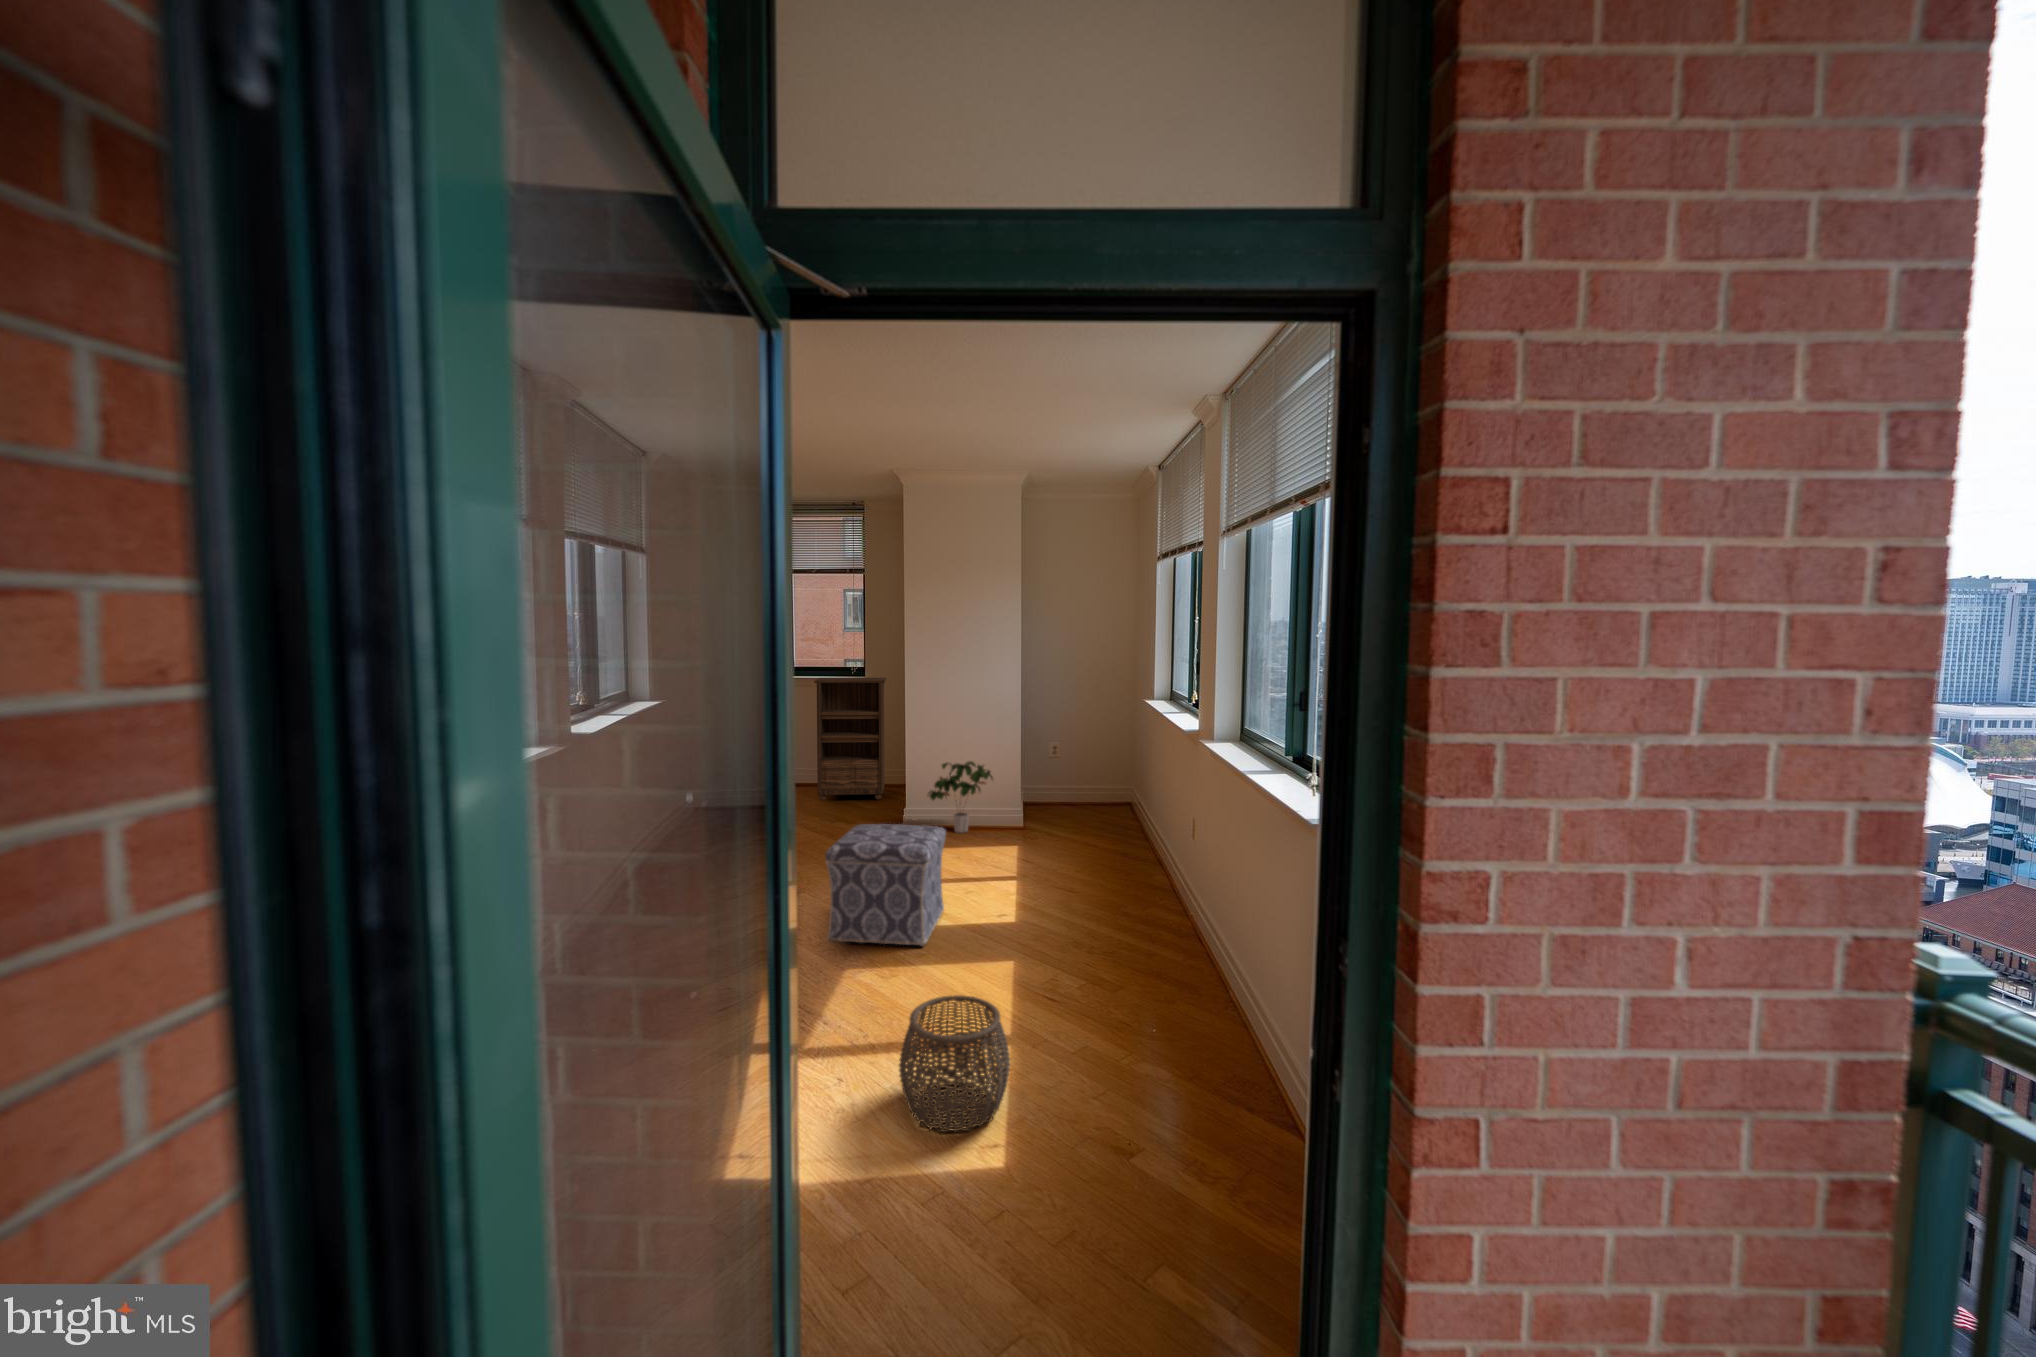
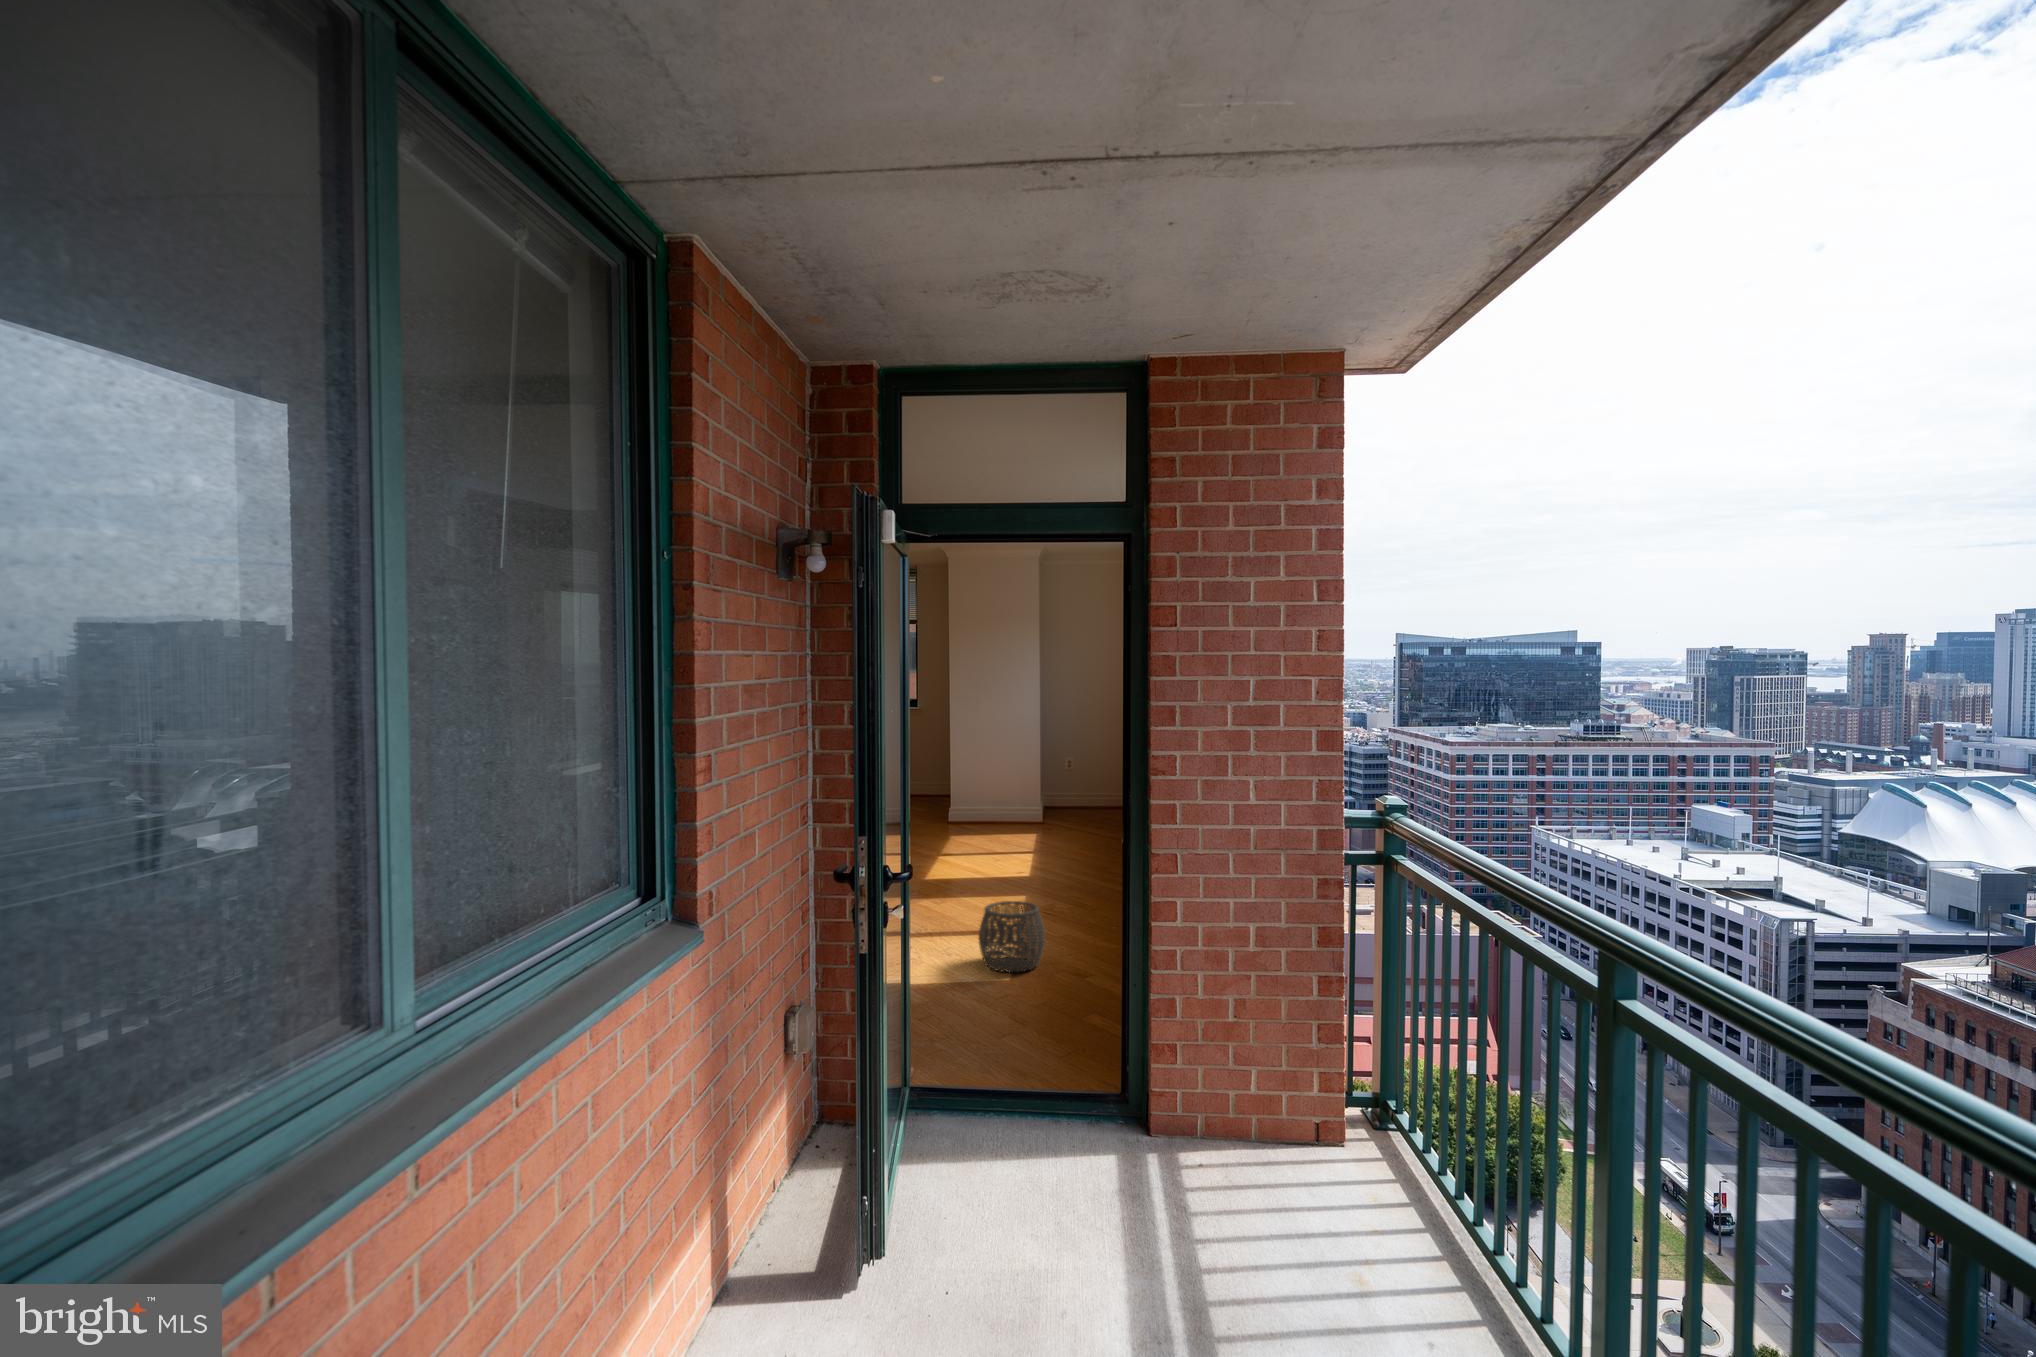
bookshelf: present [814,678,886,801] -> none [938,728,996,828]
potted plant: present [929,761,993,833] -> none [1024,791,1076,848]
ottoman: present [825,824,946,946] -> none [941,823,1027,904]

